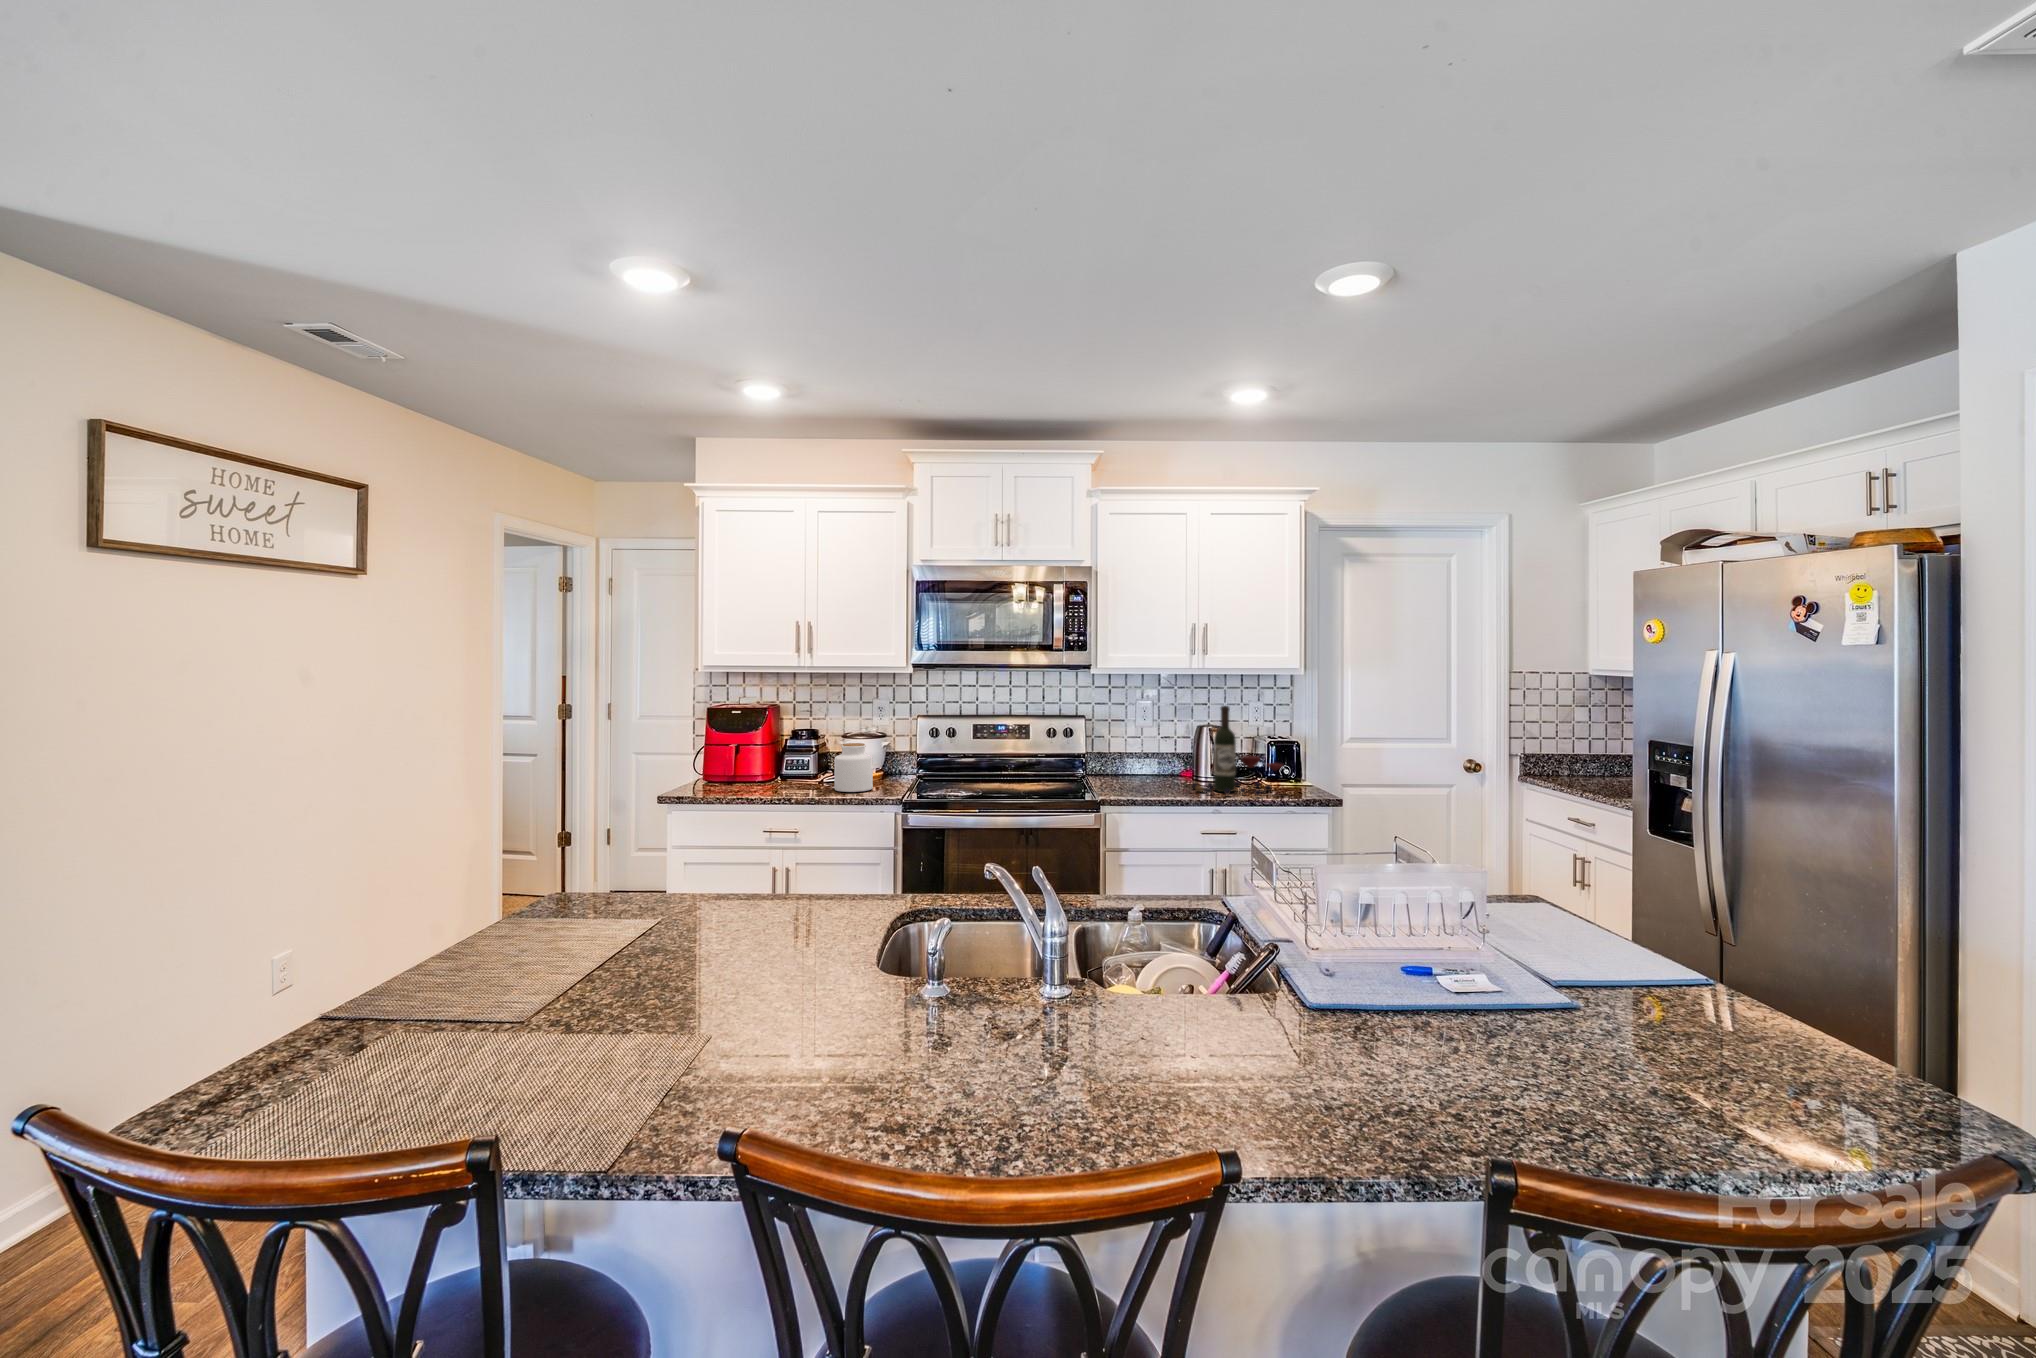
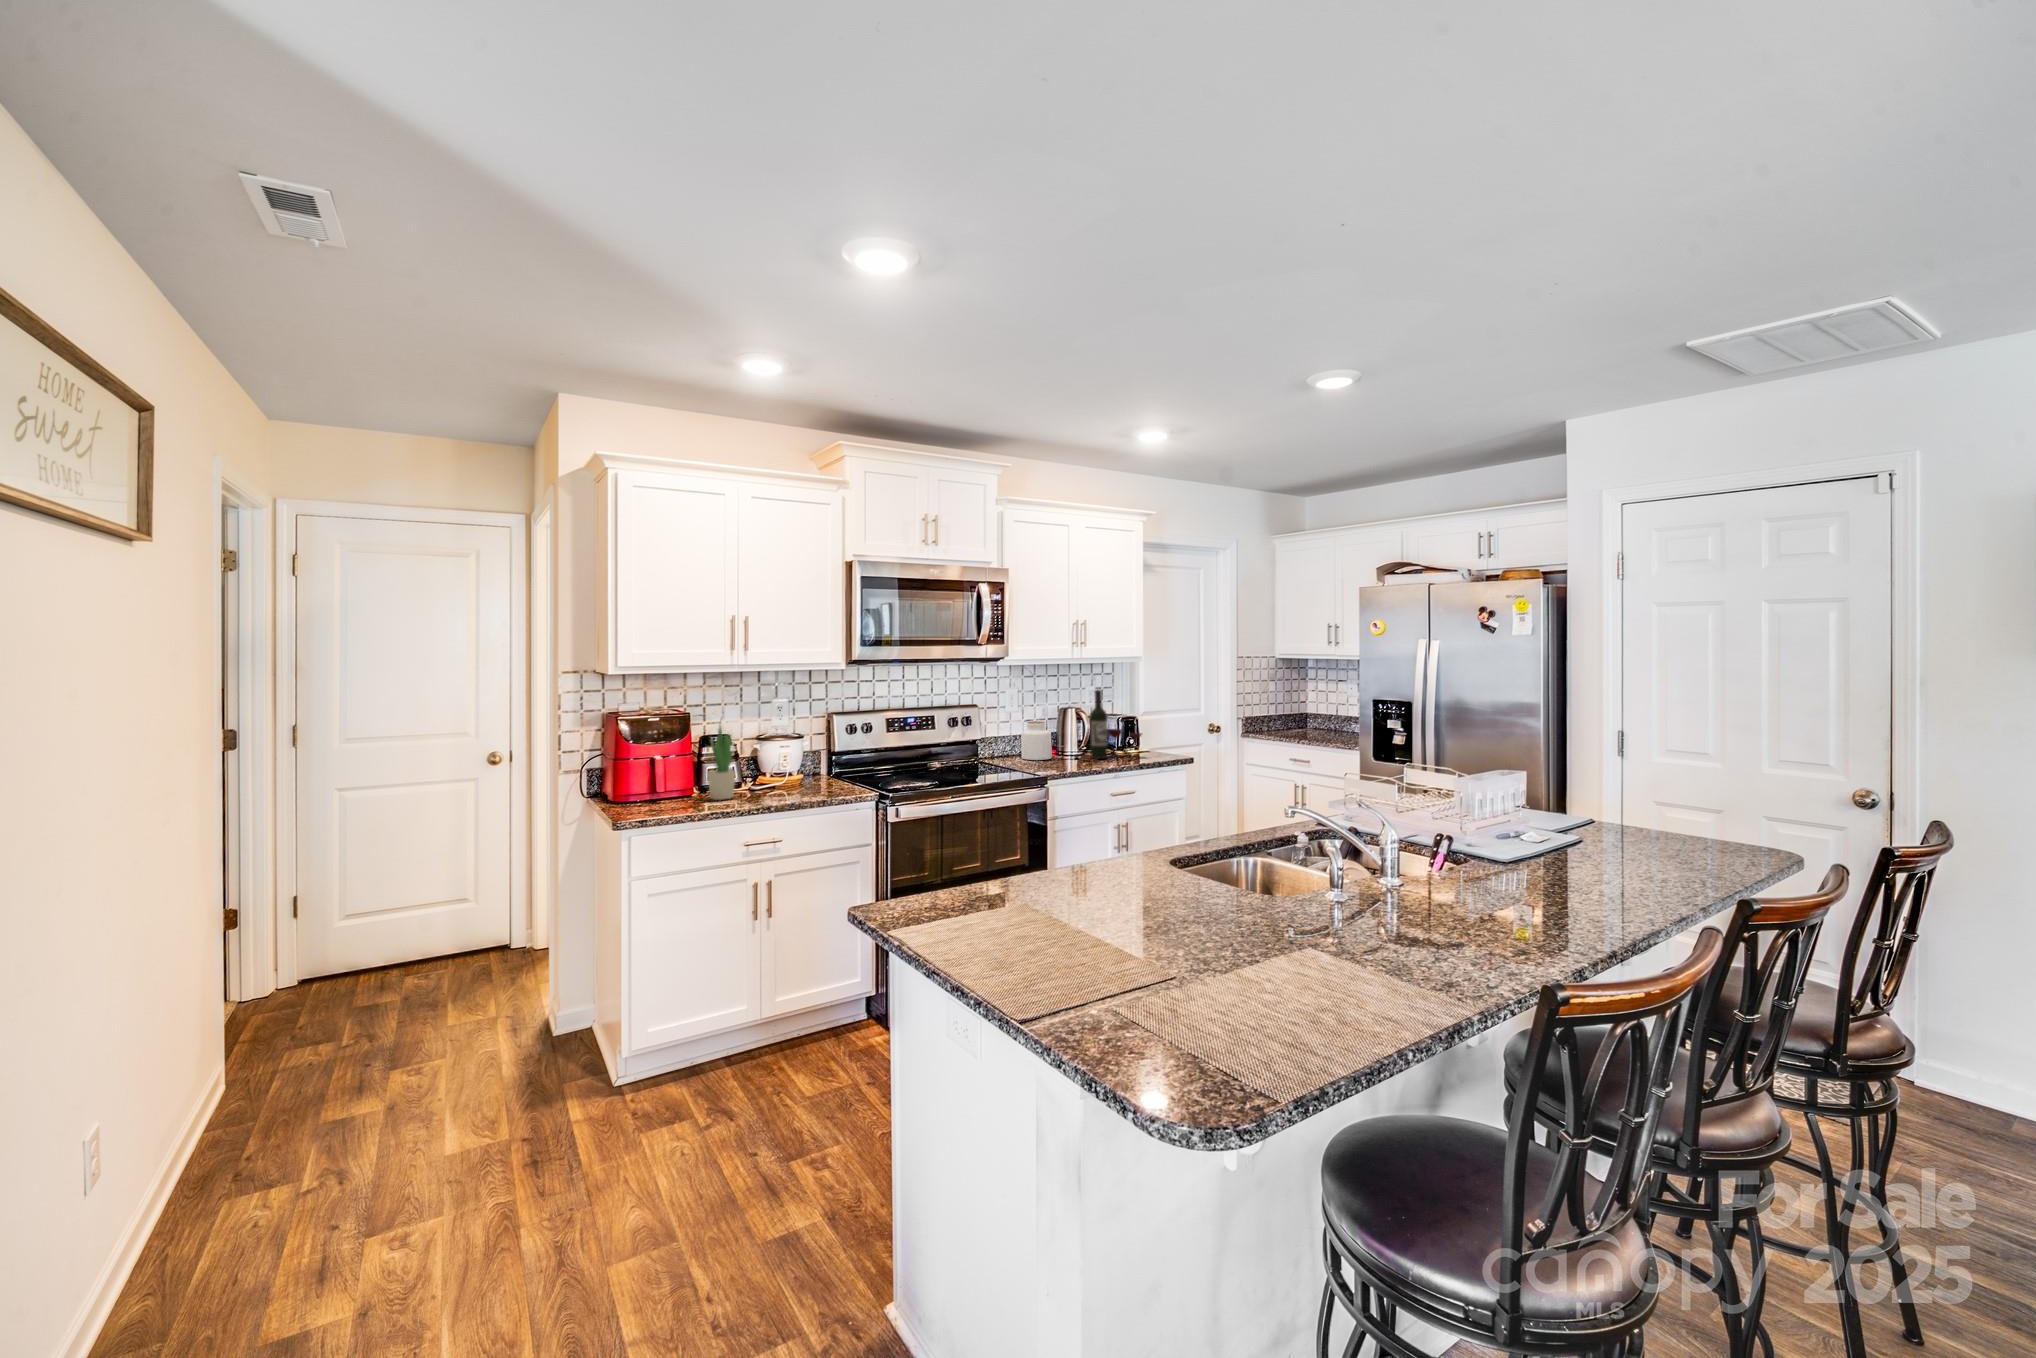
potted plant: none [757,720,786,792] -> present [707,726,735,800]
jar: present [834,743,873,792] -> present [1021,721,1052,760]

